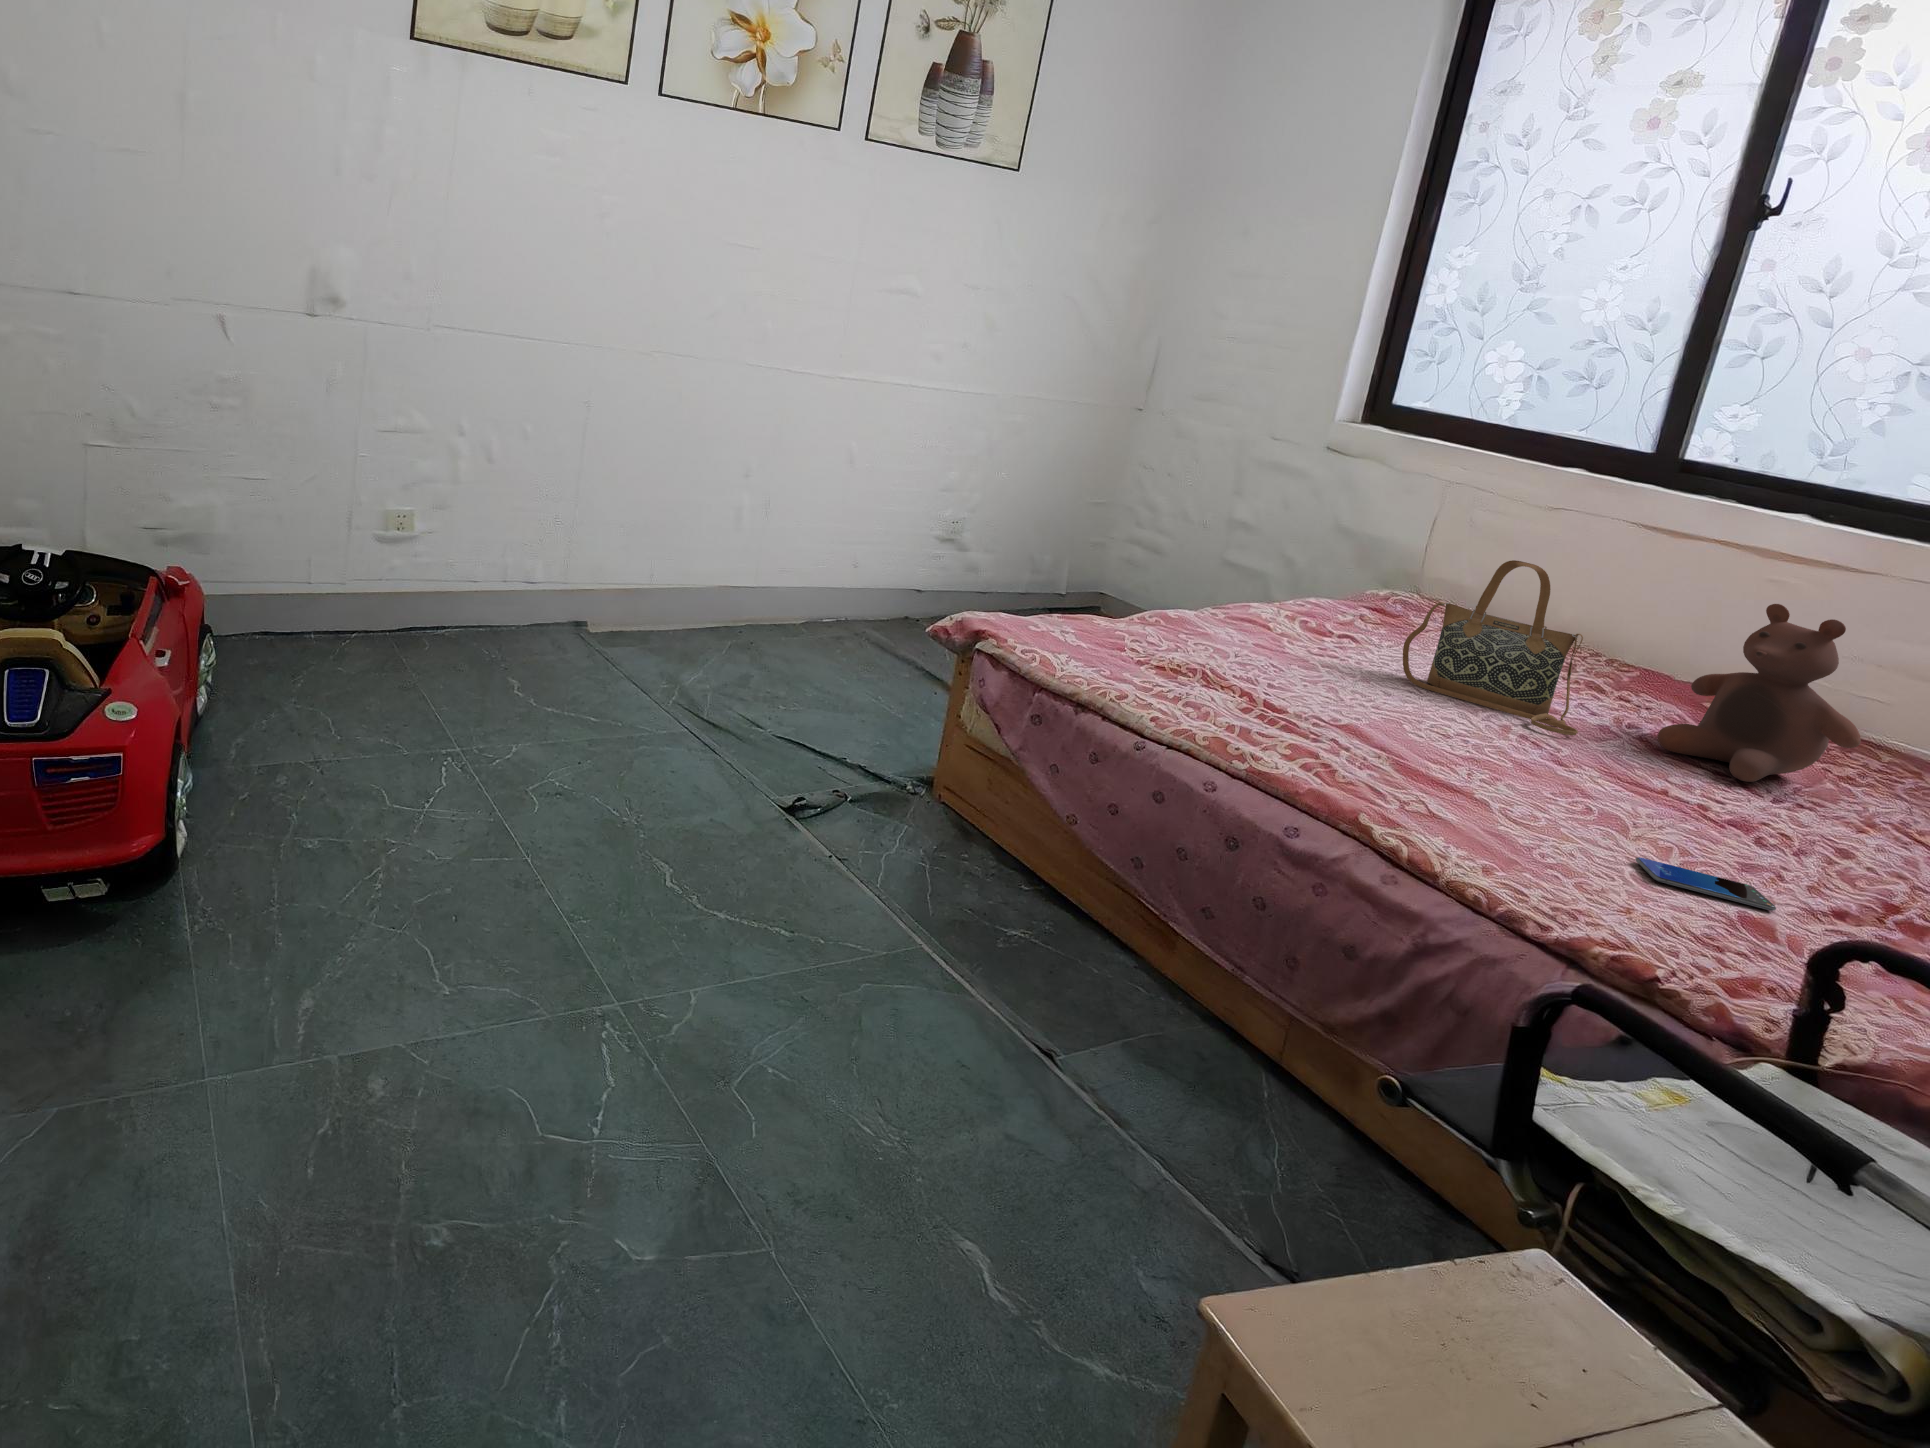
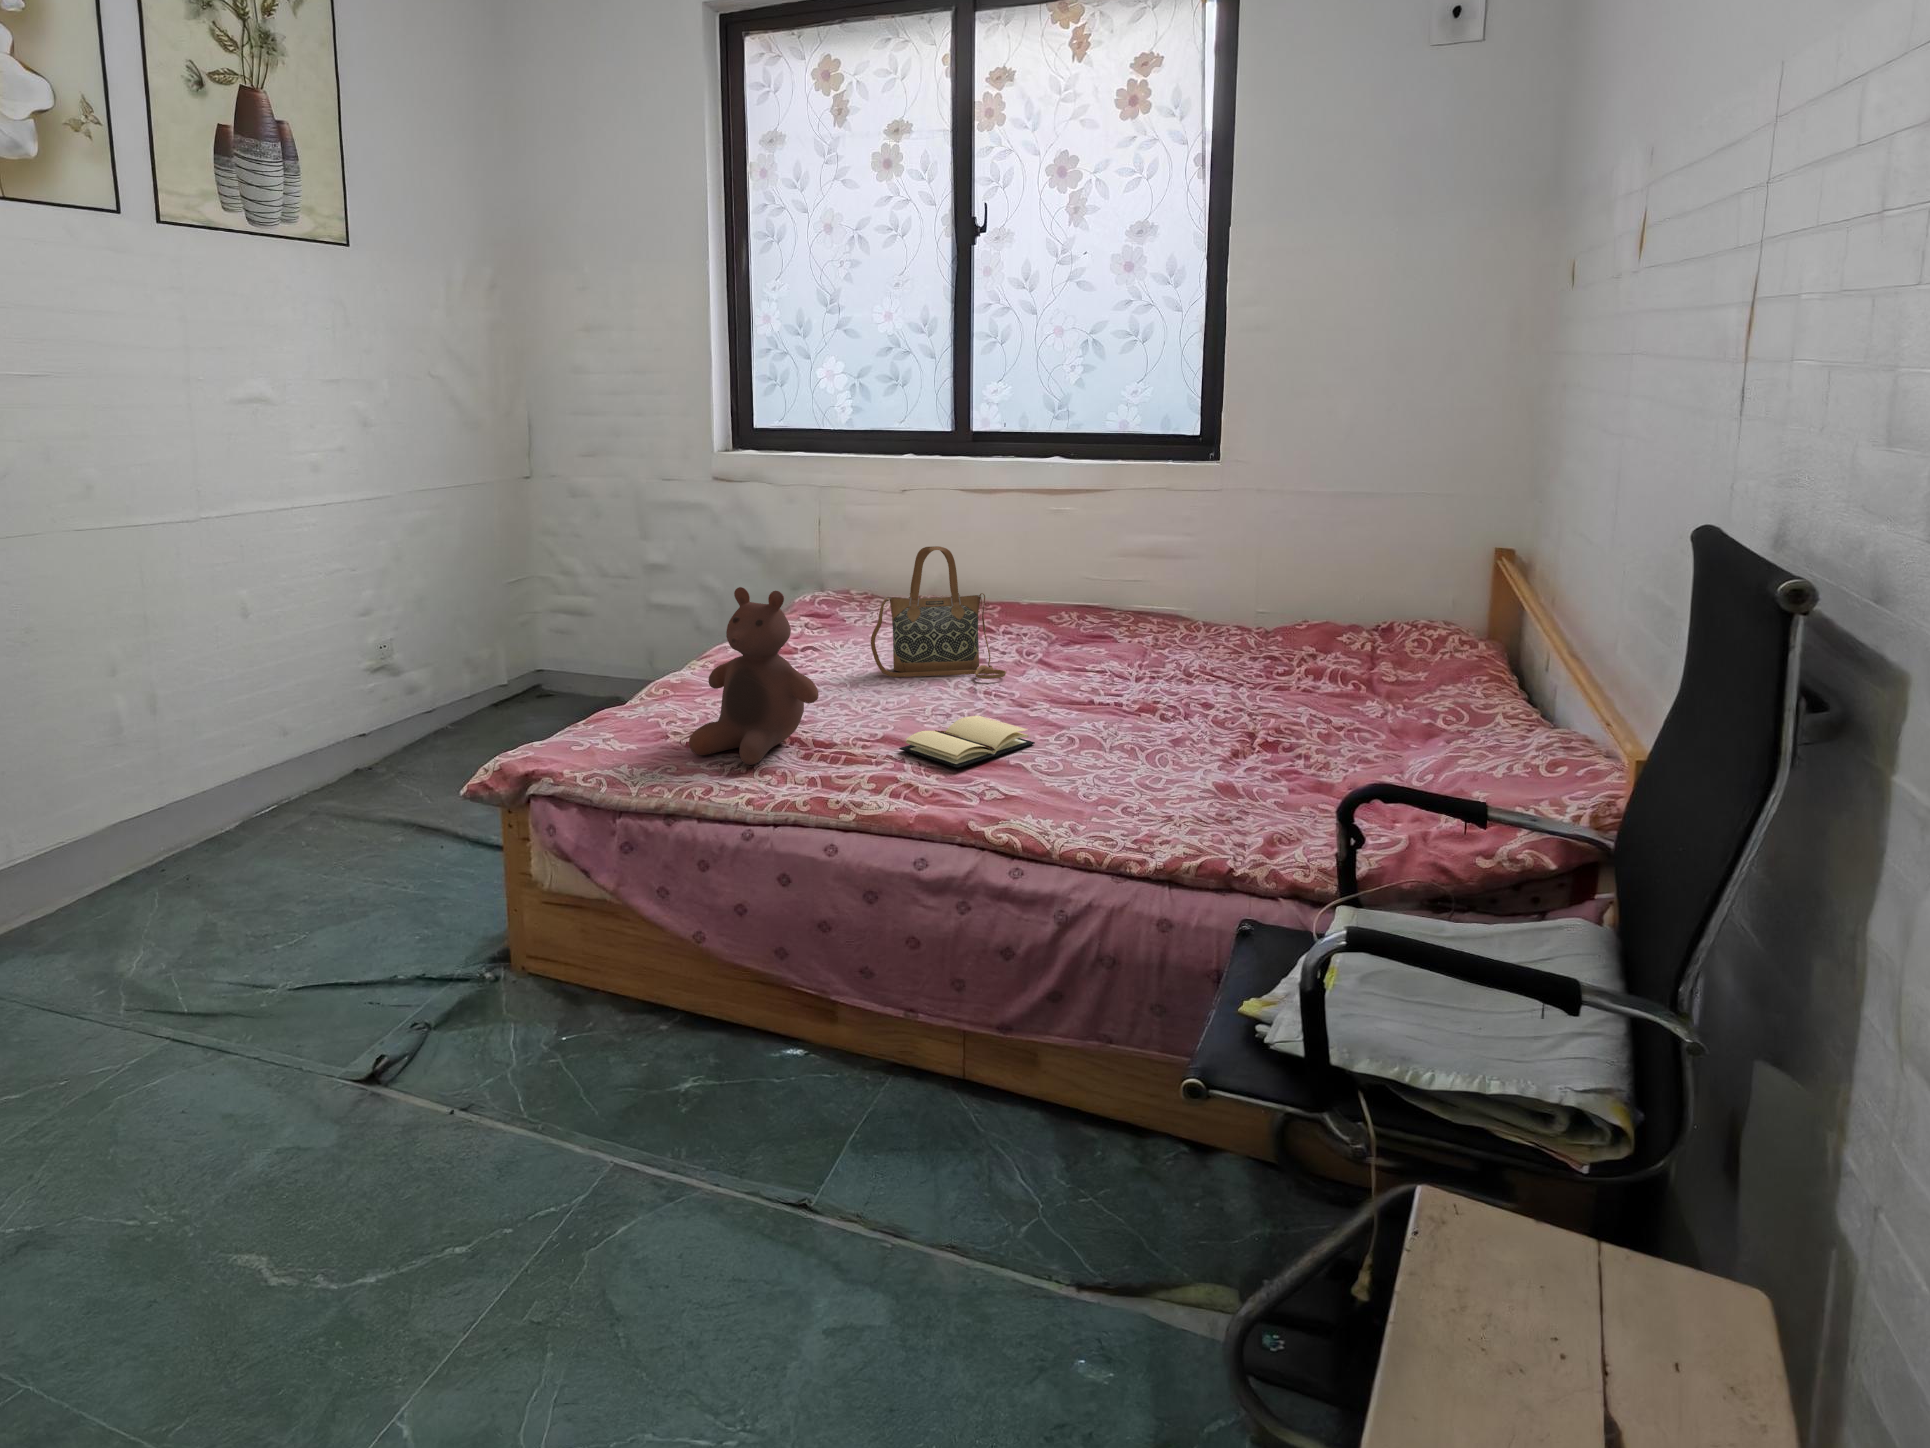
stuffed bear: present [1657,604,1861,782] -> present [689,587,818,765]
book: none [1358,735,1546,805] -> present [899,715,1035,768]
smartphone: present [1635,857,1776,911] -> none [1108,749,1190,772]

